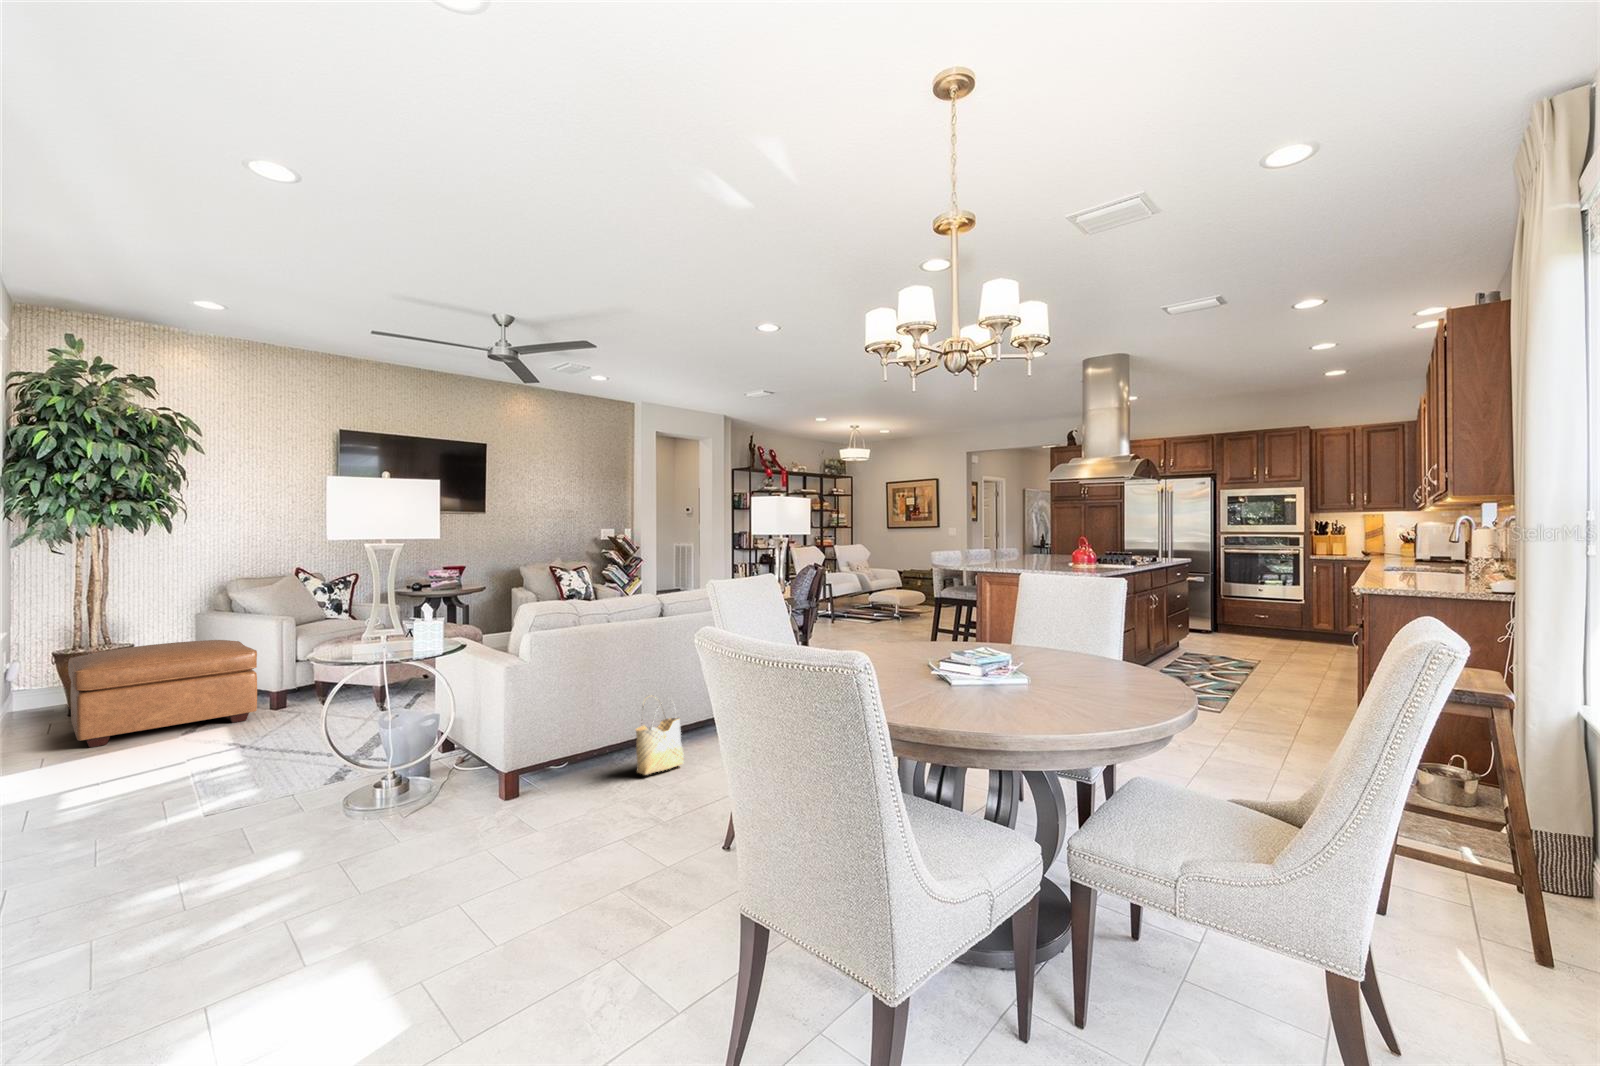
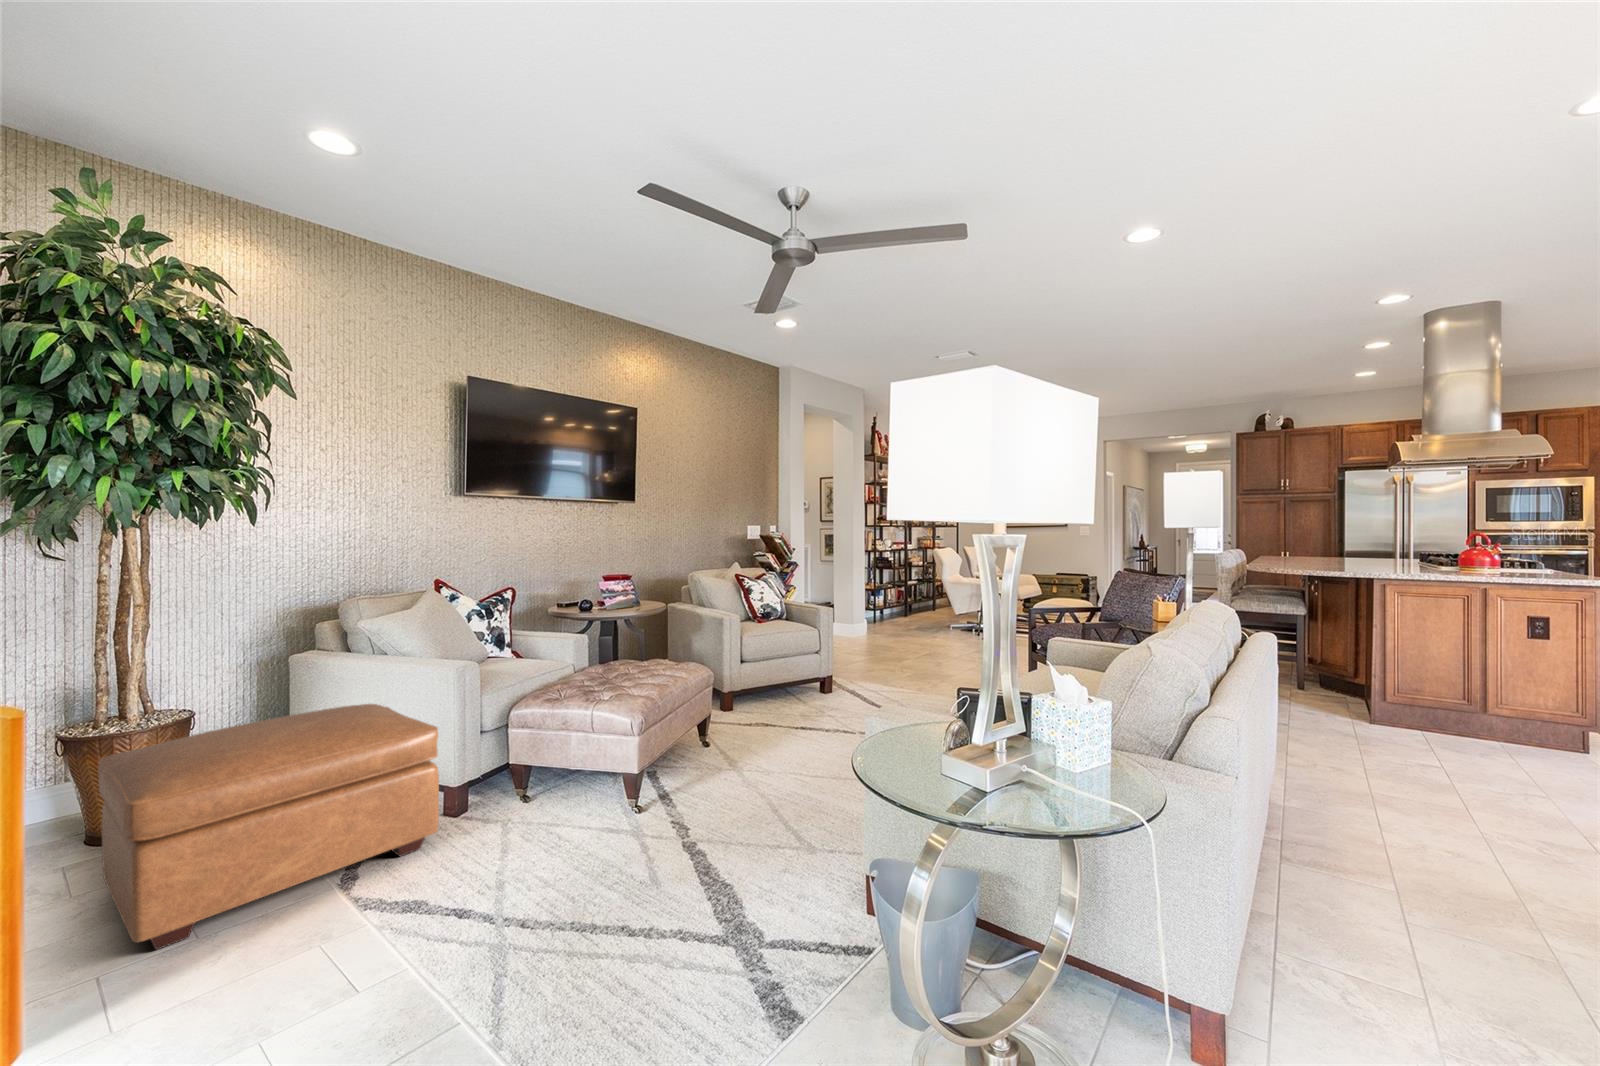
woven basket: present [636,706,684,775] -> none [1308,825,1389,1001]

